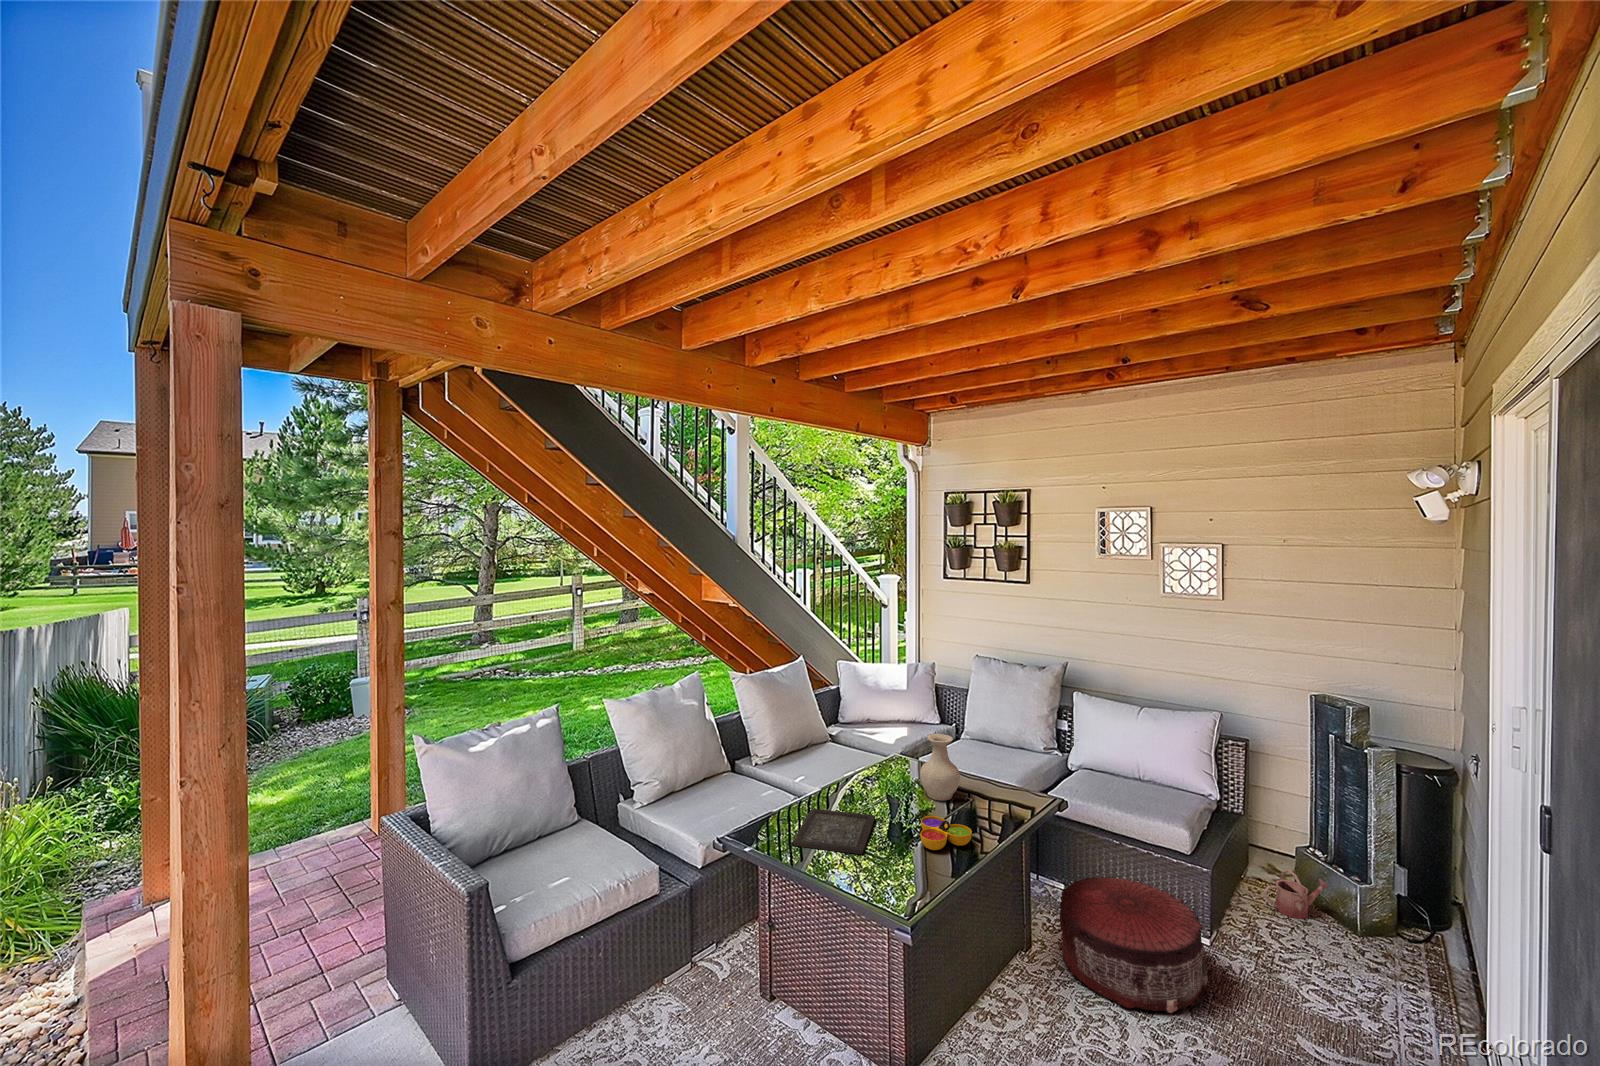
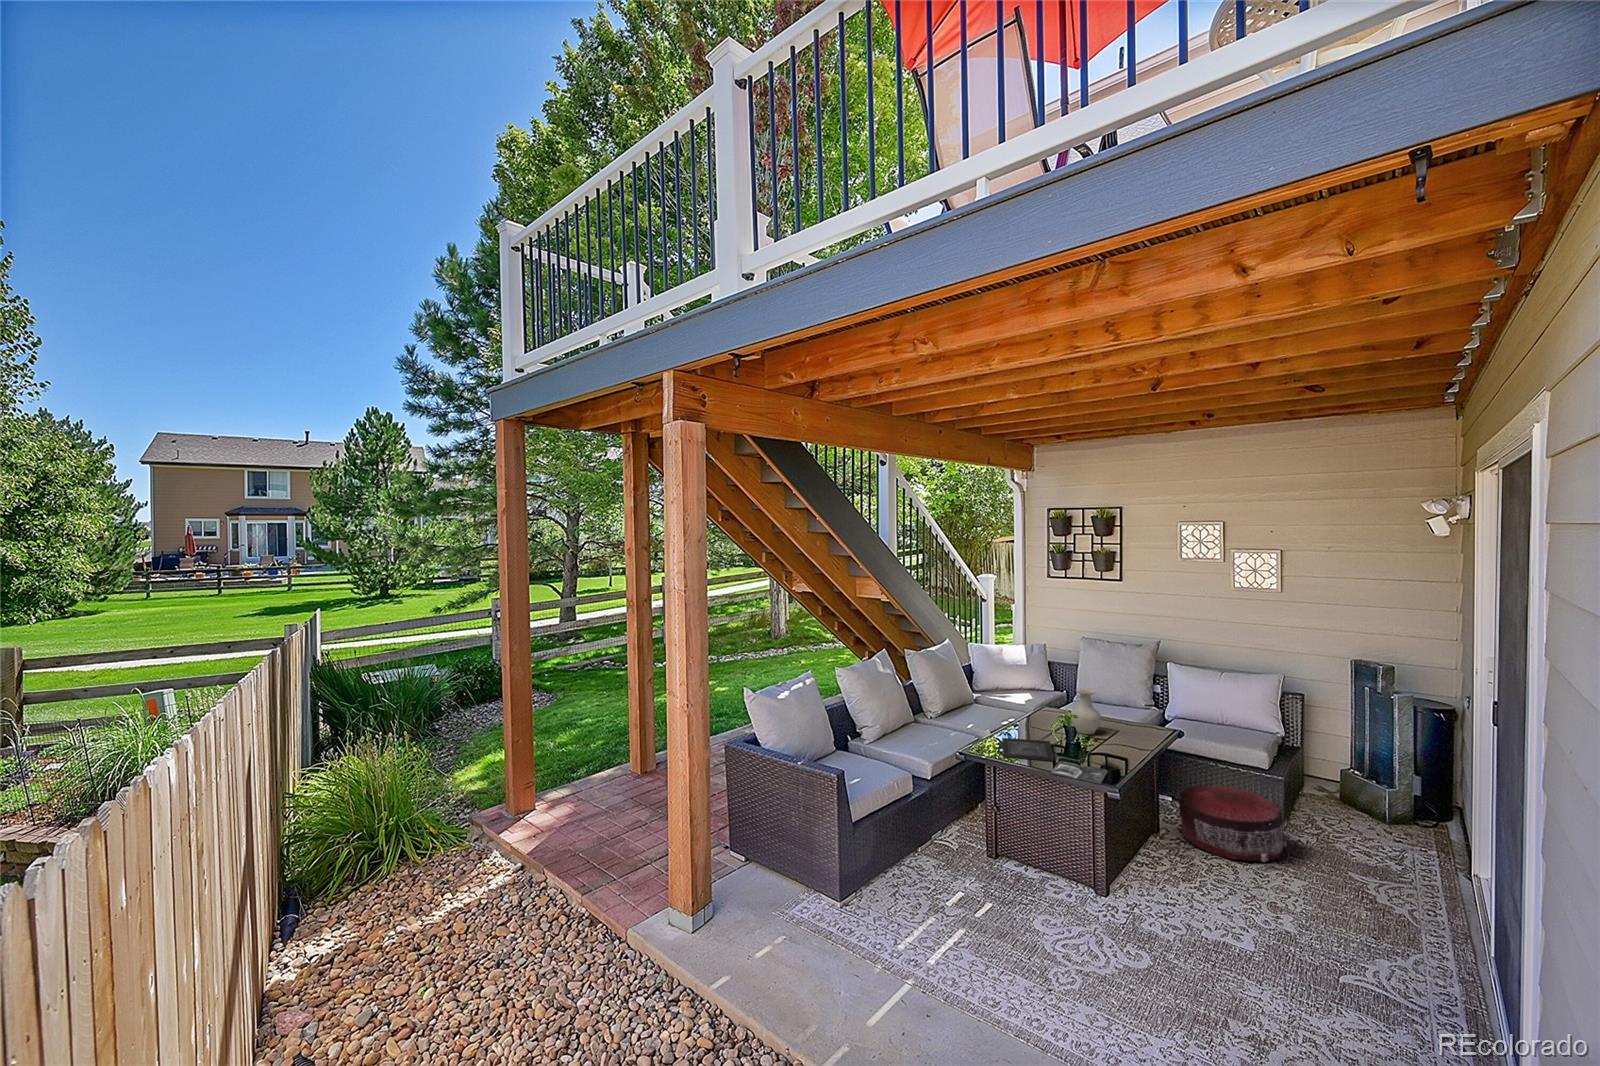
decorative bowl: present [920,816,972,850] -> none [1086,740,1124,759]
magazine: none [841,856,932,906] -> present [1050,761,1108,784]
watering can: present [1264,870,1328,919] -> none [1319,784,1369,817]

